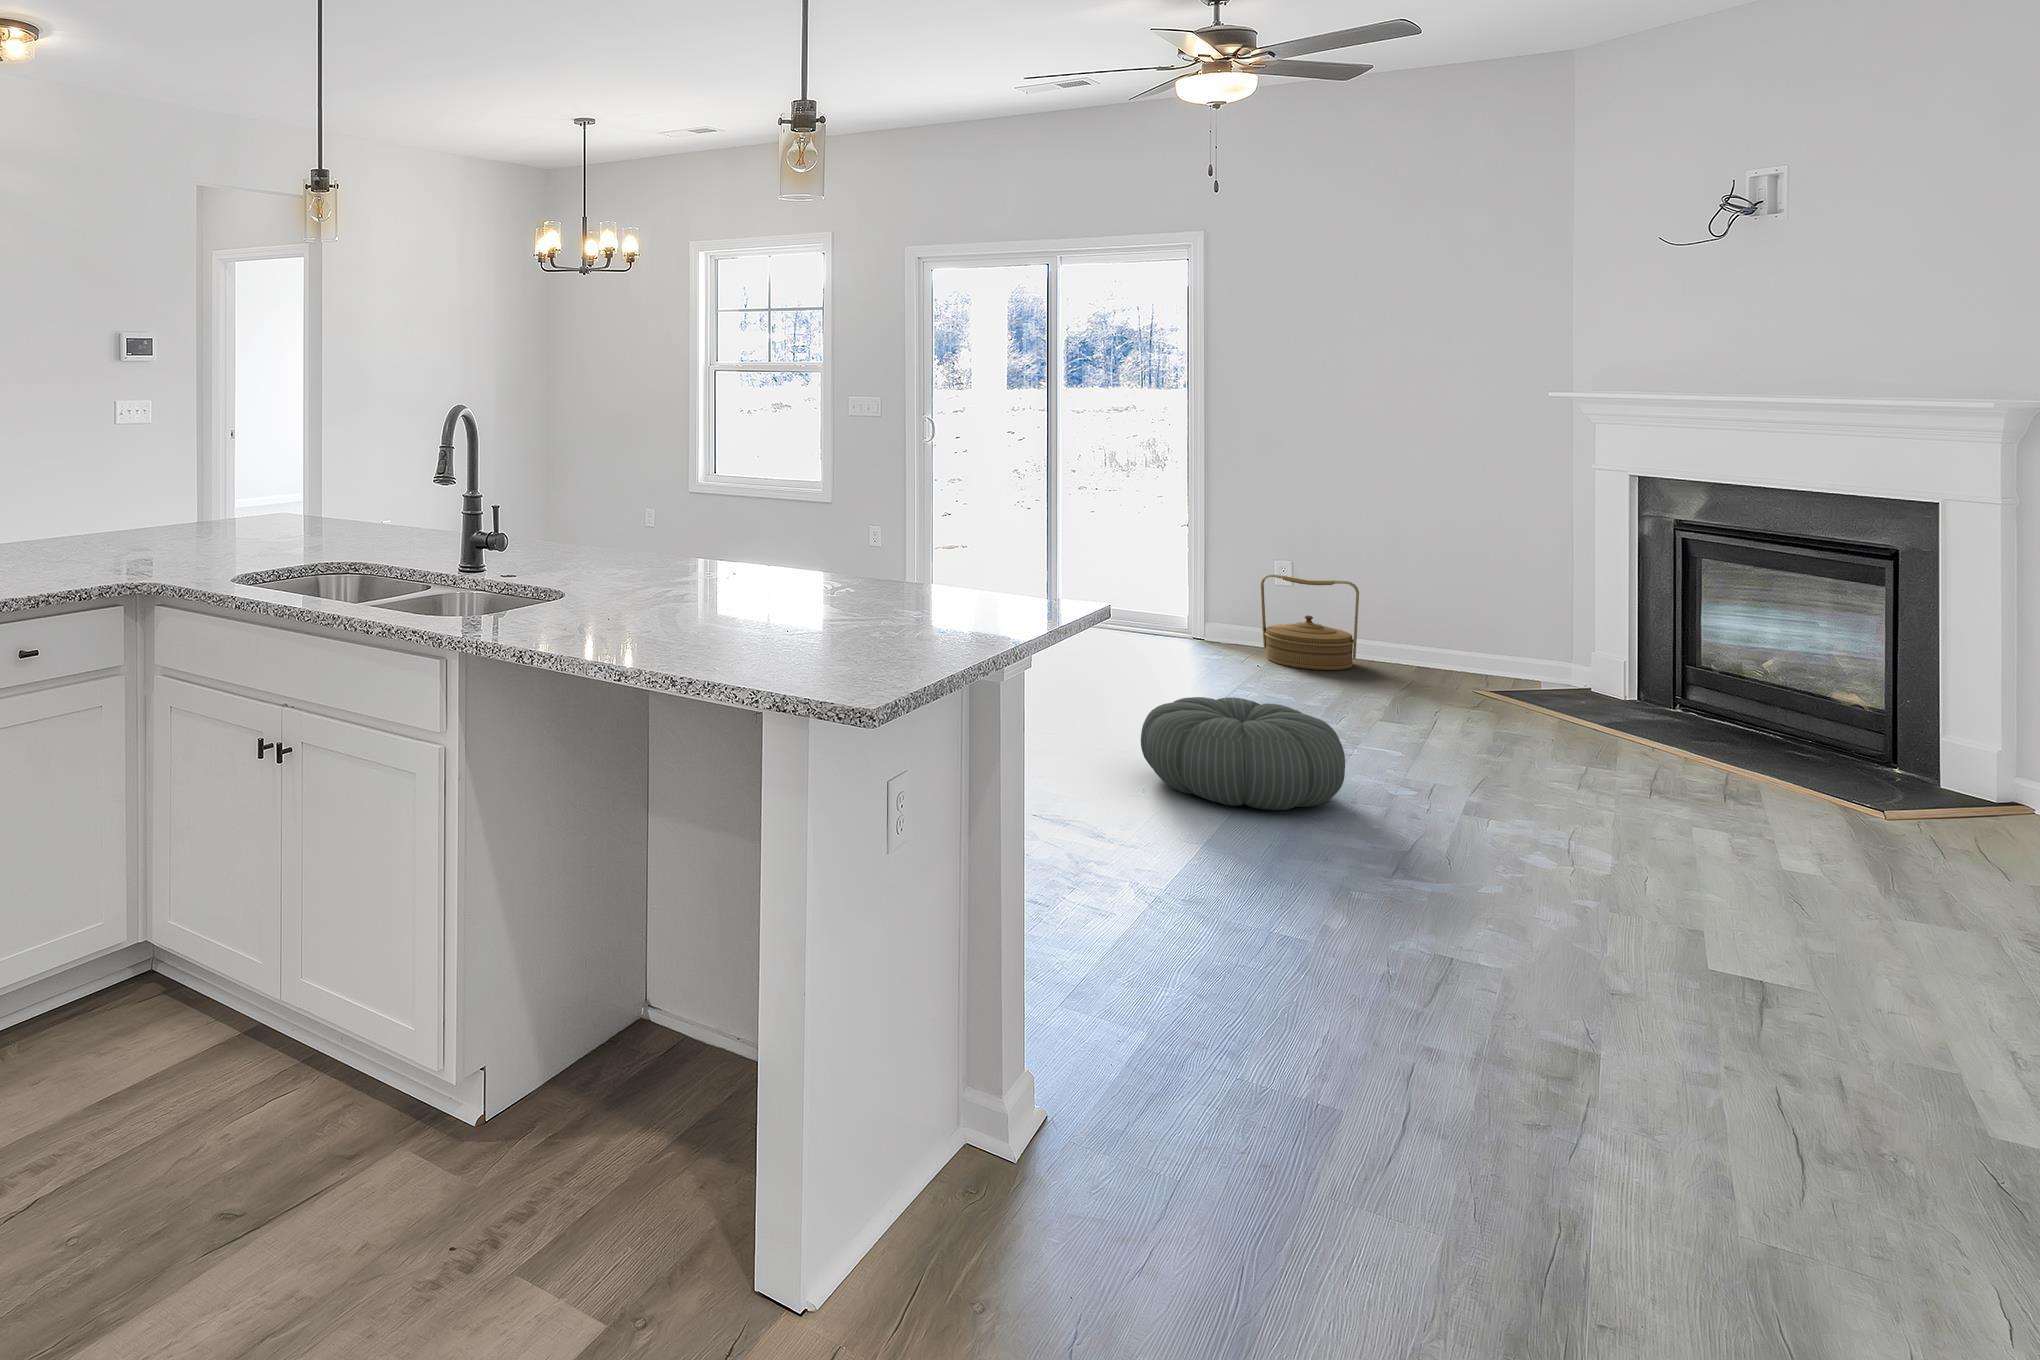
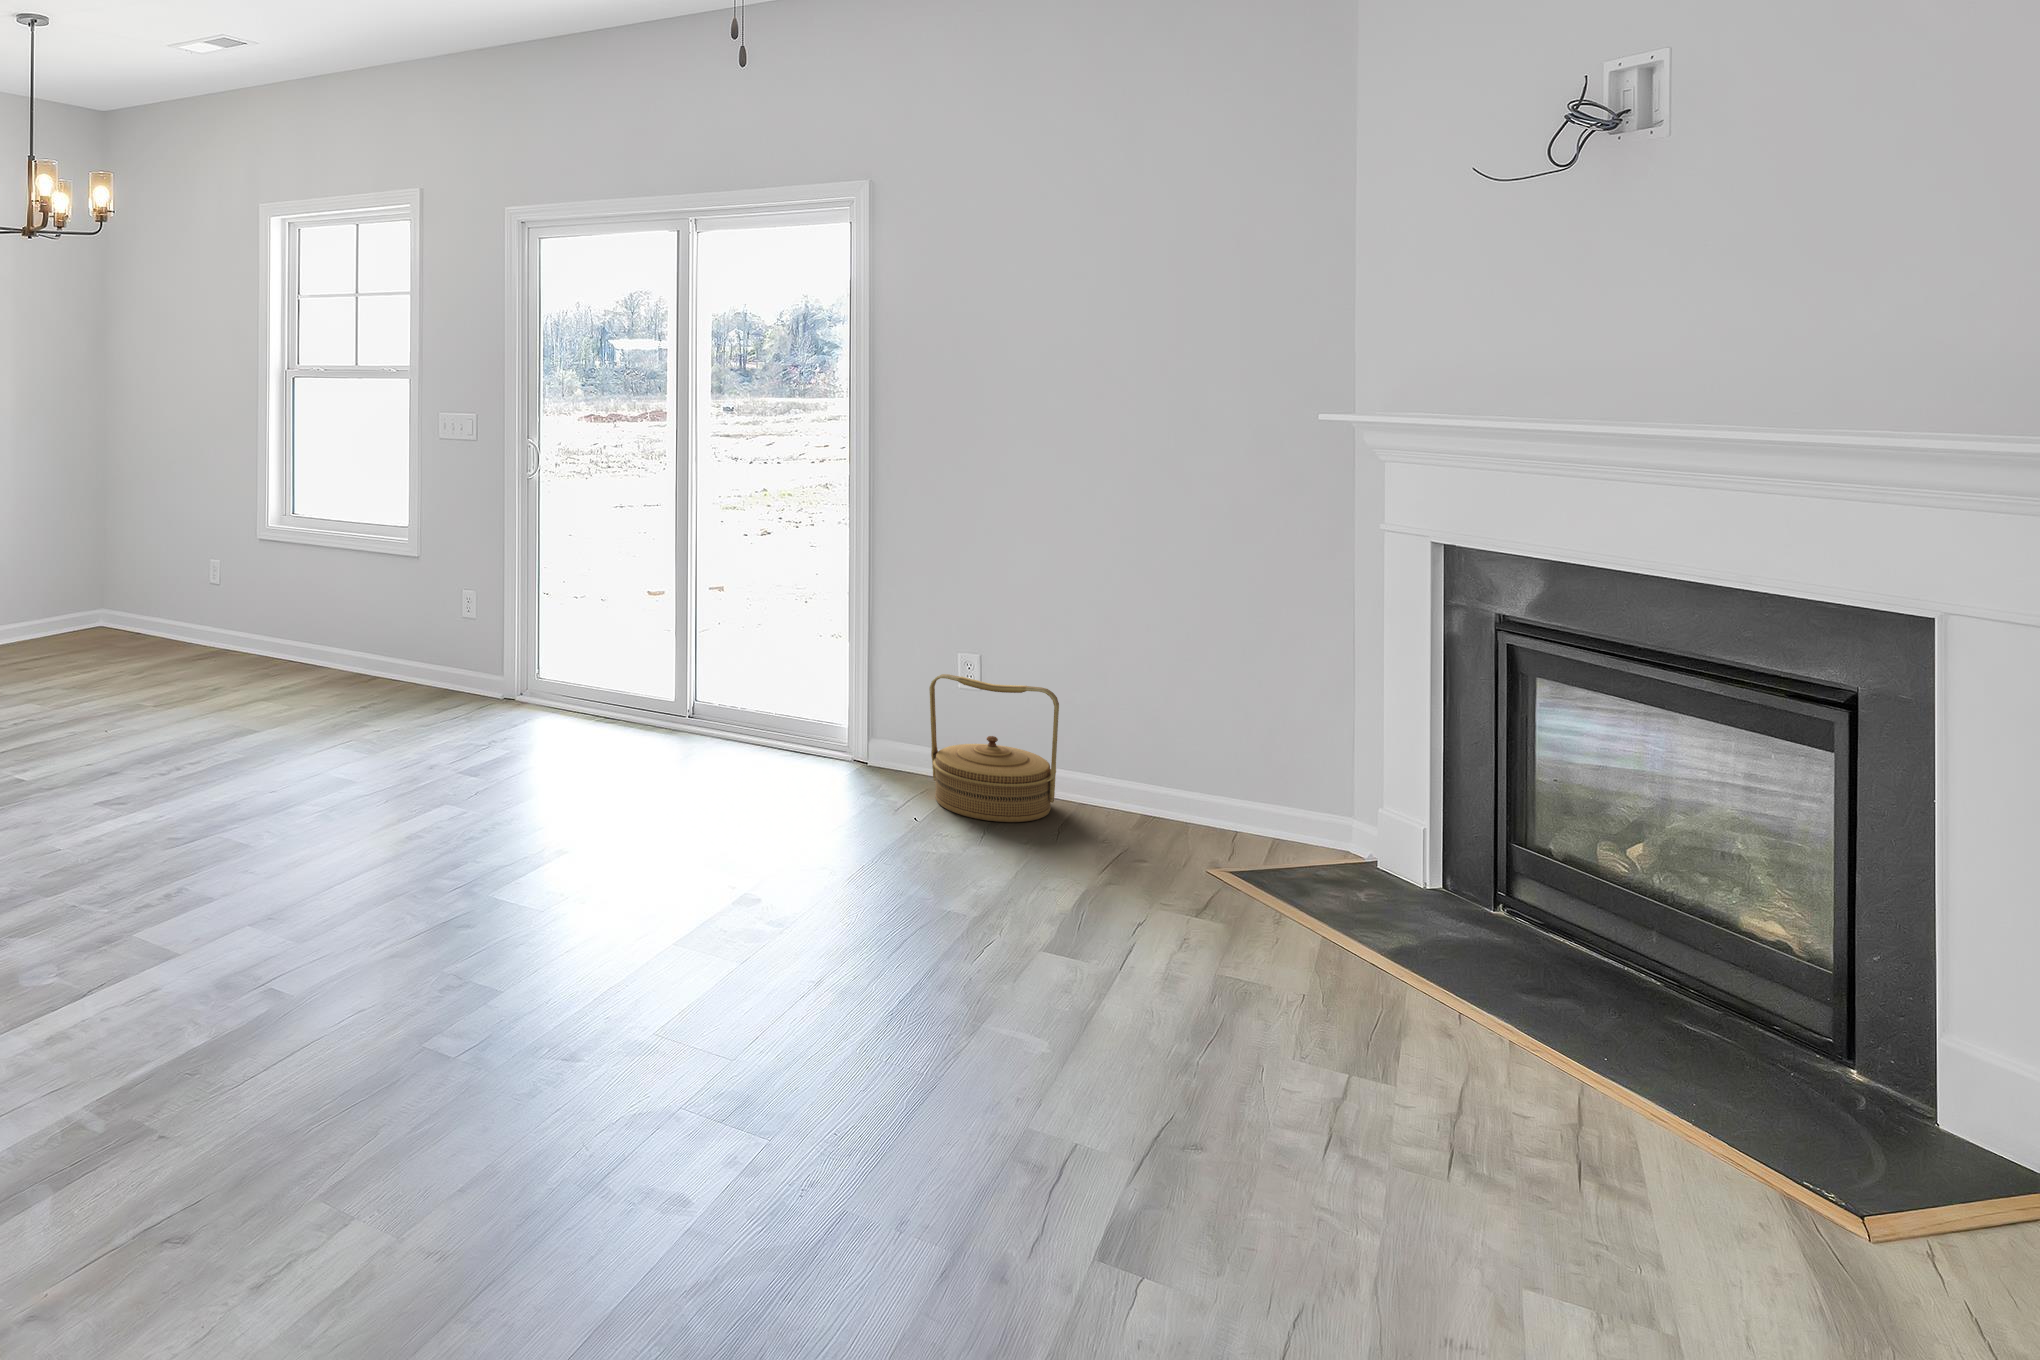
pouf: present [1141,697,1345,810] -> none [552,974,901,1263]

